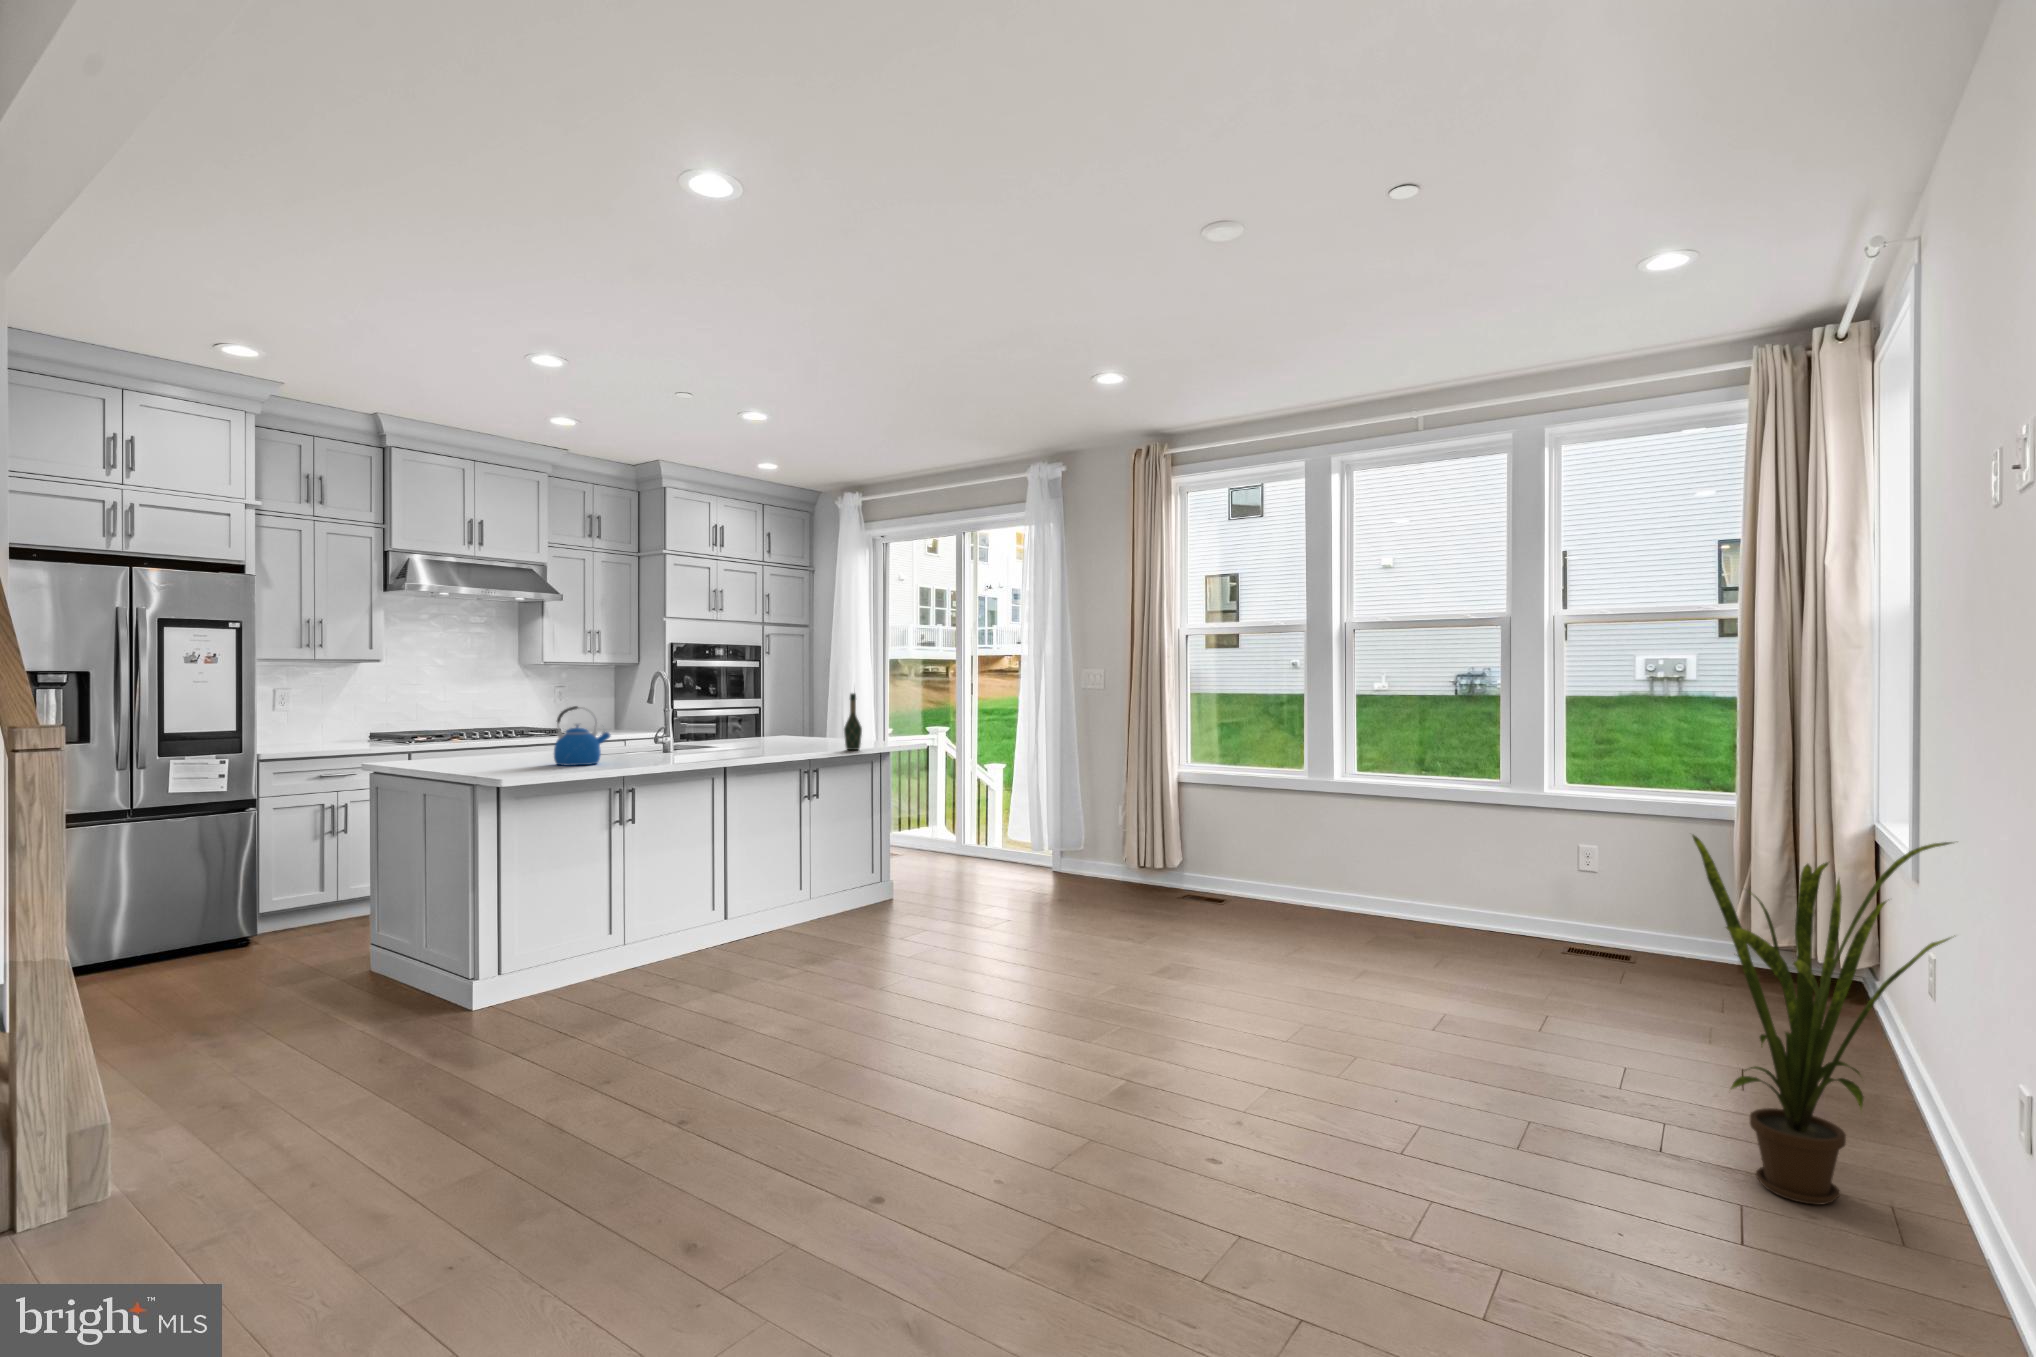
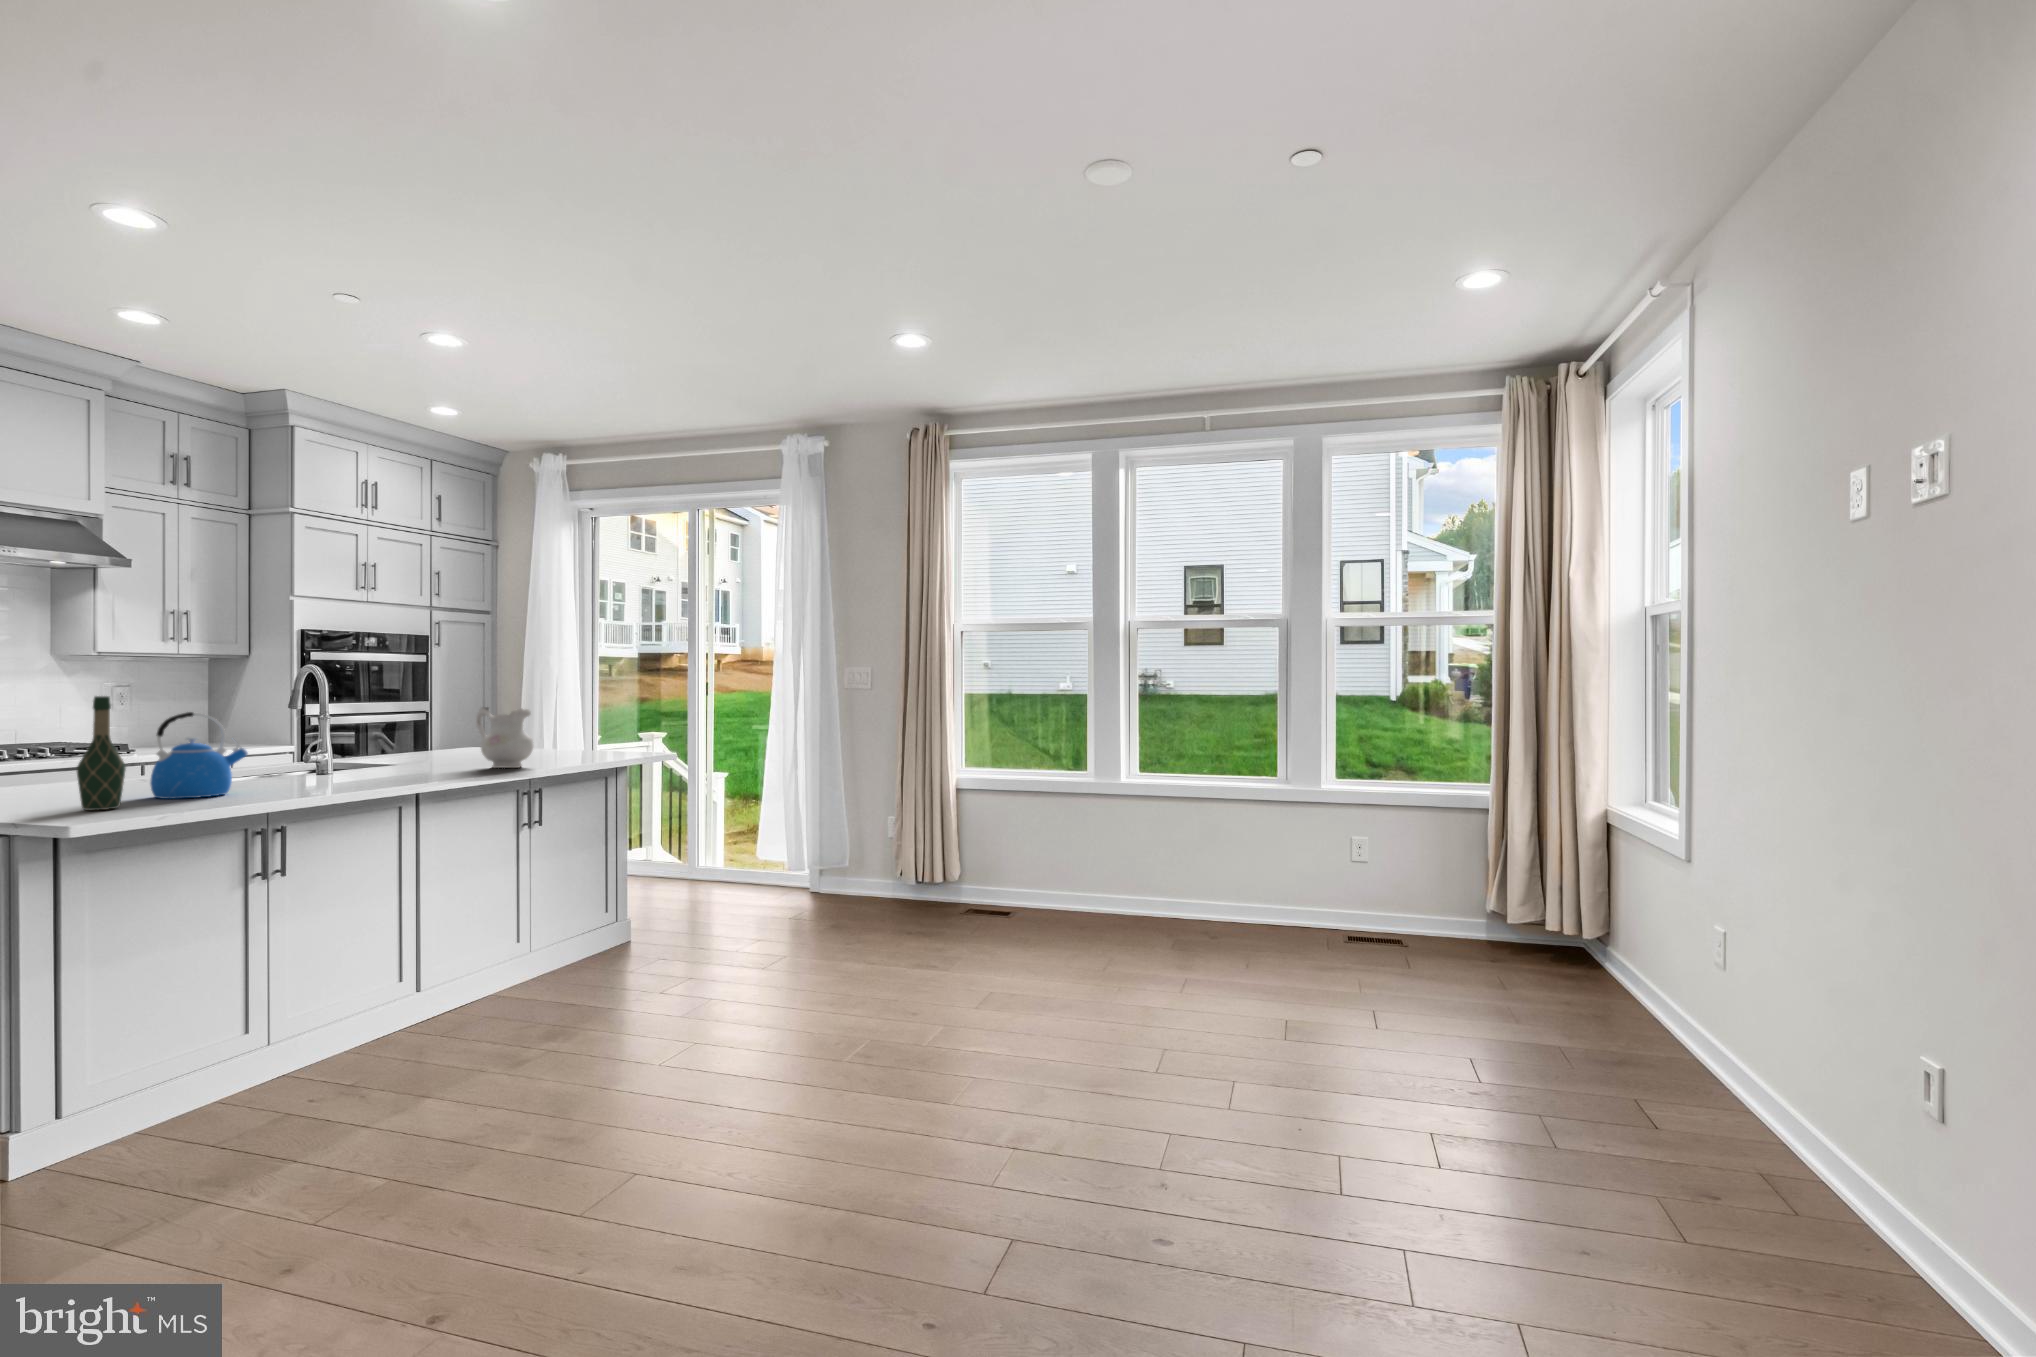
wine bottle: present [844,693,862,750] -> present [77,696,126,811]
ceramic pitcher: none [770,704,810,752] -> present [476,707,533,768]
house plant: present [1692,835,1952,1205] -> none [1657,831,1896,1194]

